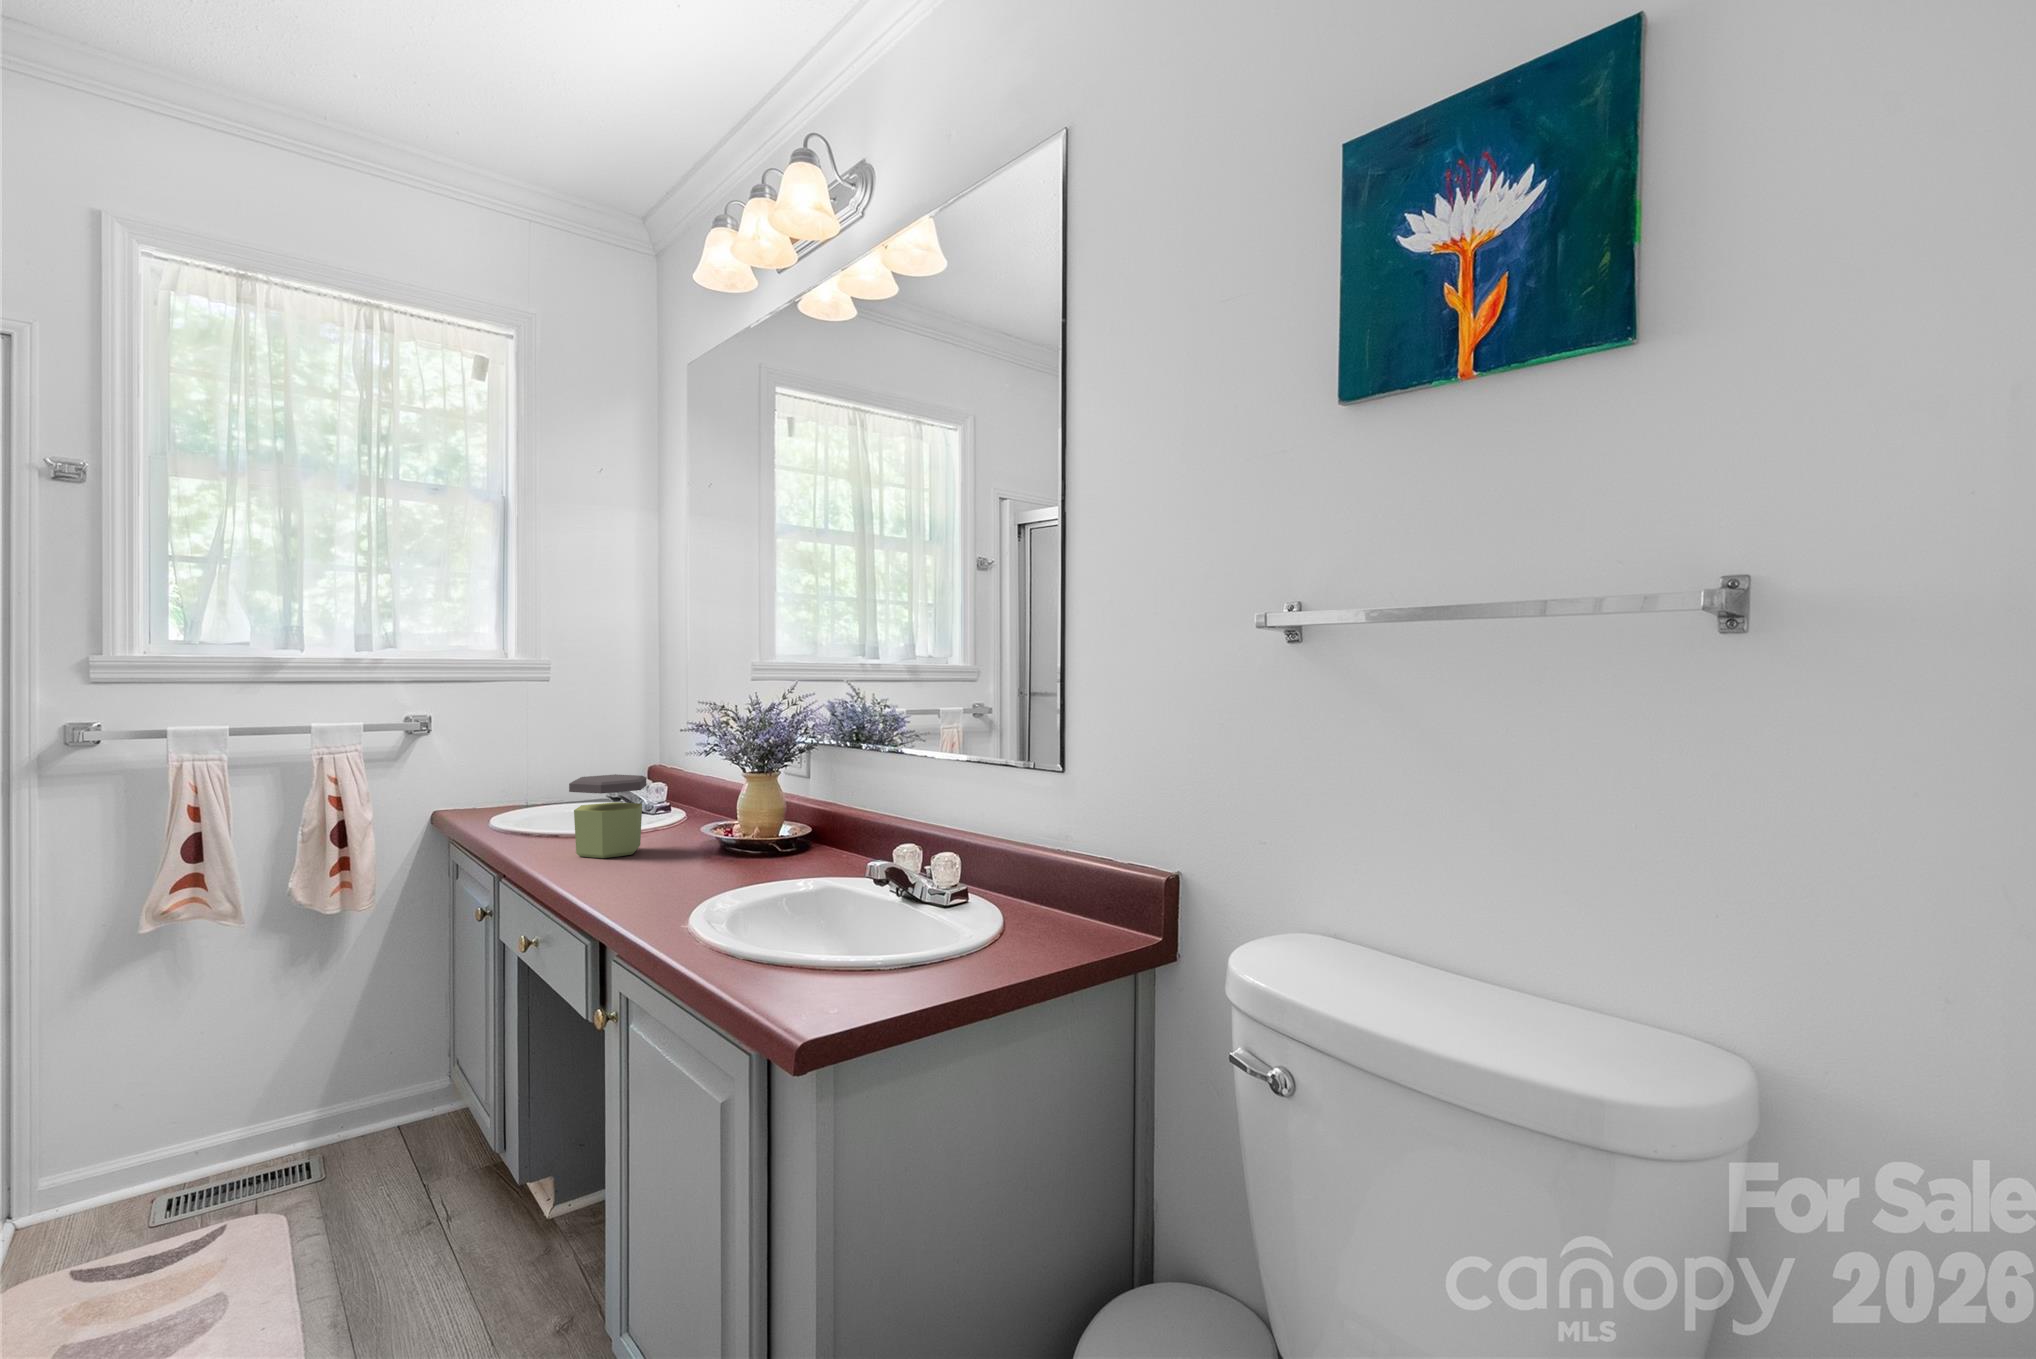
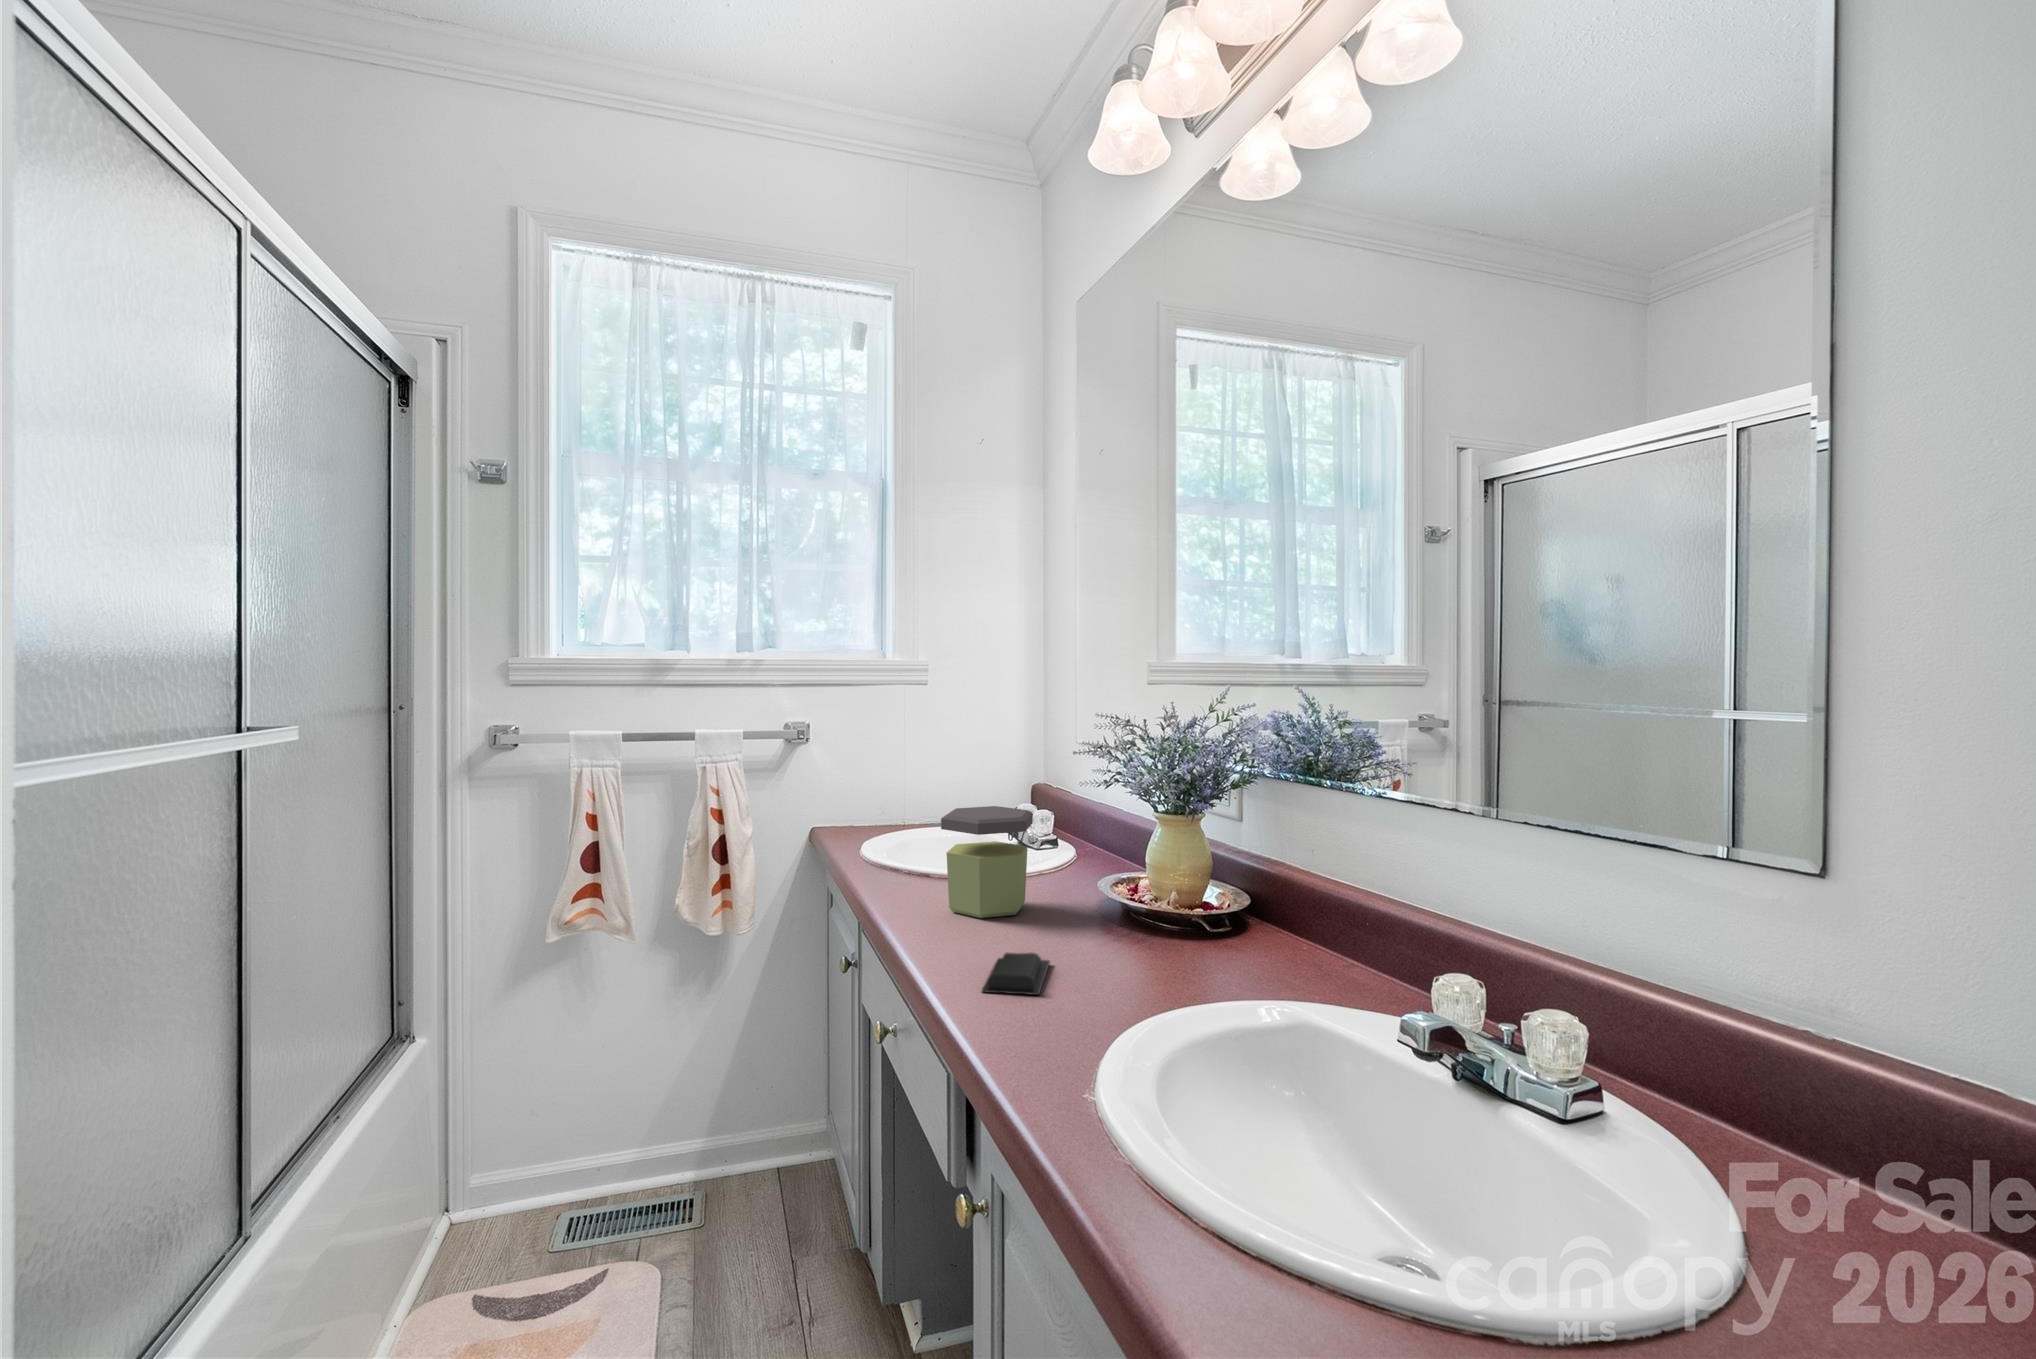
soap bar: none [605,869,658,893] -> present [982,952,1050,995]

